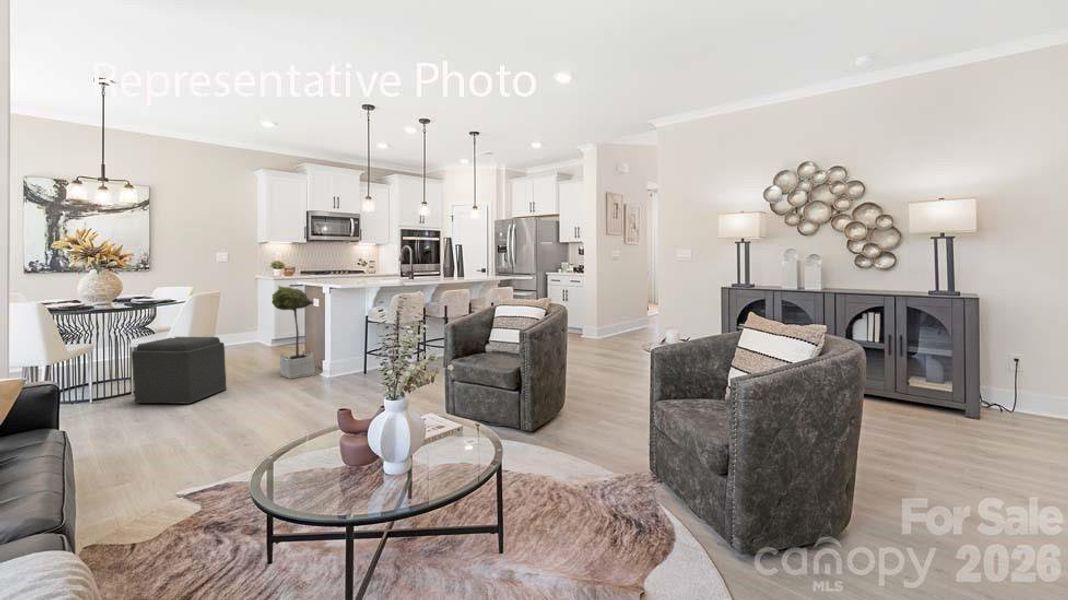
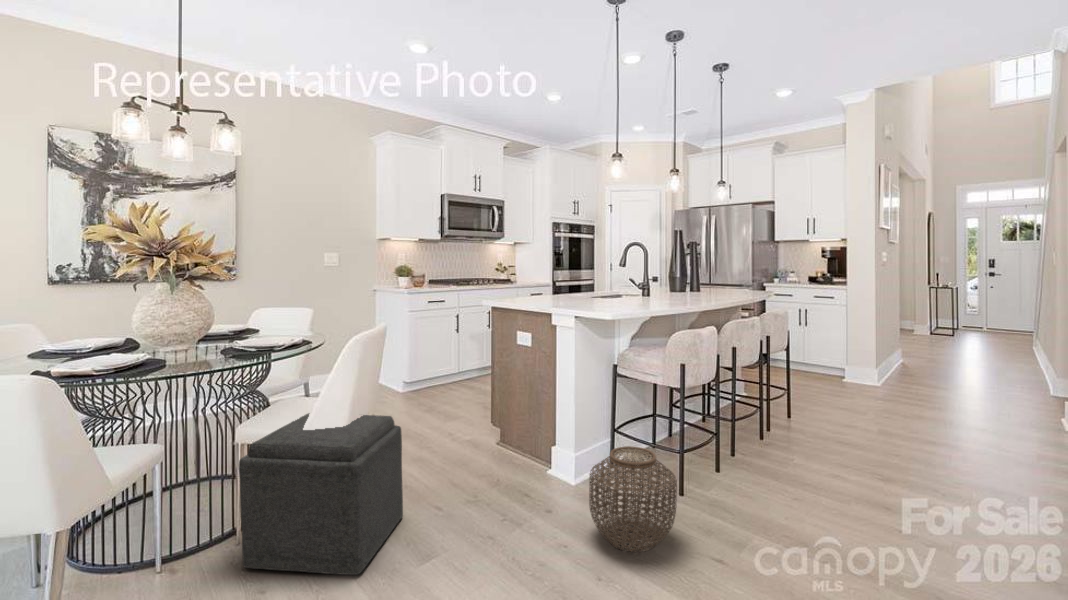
potted tree: present [272,286,315,379] -> none [461,310,531,483]
woven basket: none [312,349,357,396] -> present [589,446,677,552]

